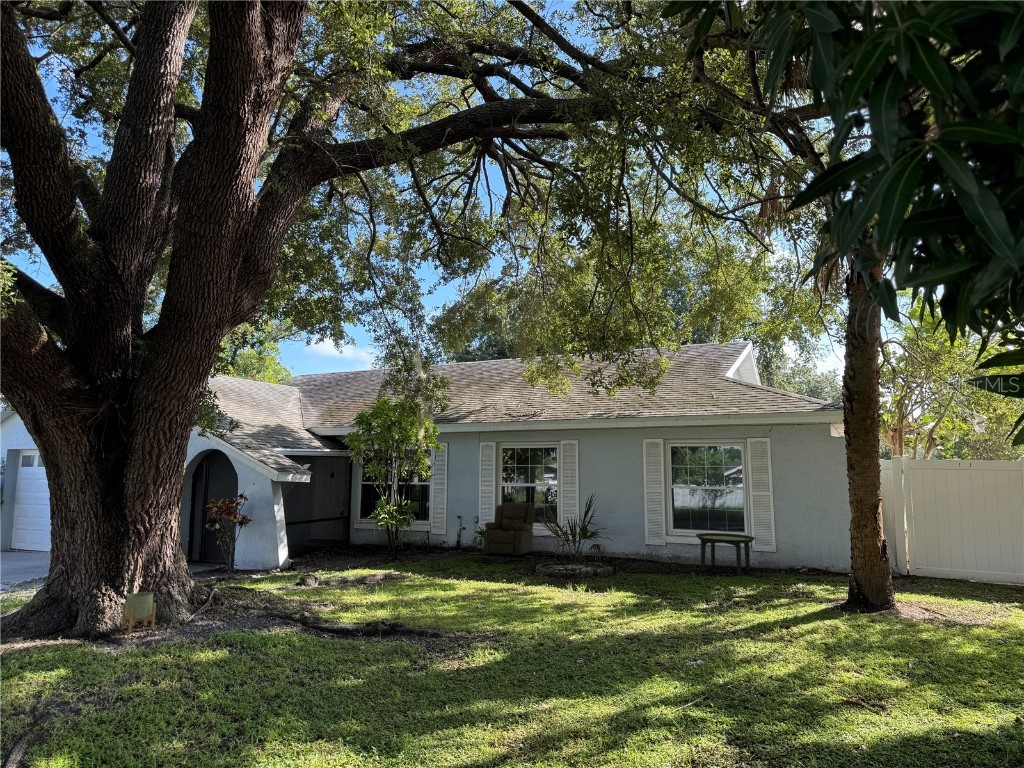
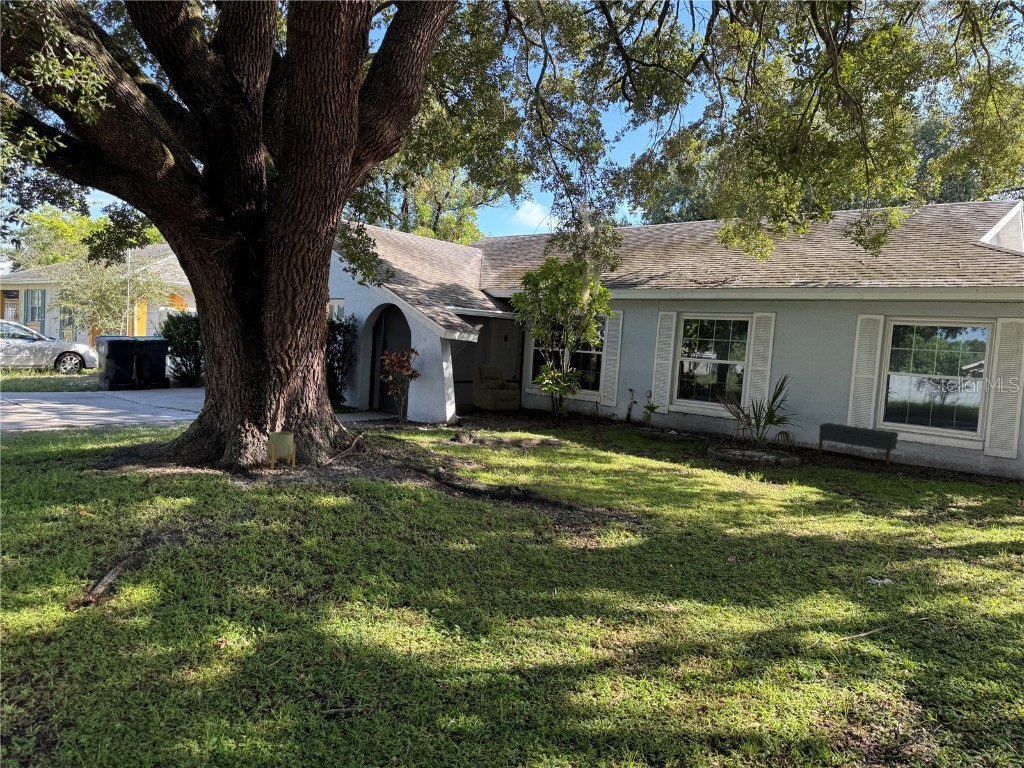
chair: present [484,503,536,556] -> present [472,365,520,411]
round table: present [696,533,755,575] -> none [915,430,1001,484]
bench: none [623,534,684,566] -> present [818,423,898,465]

